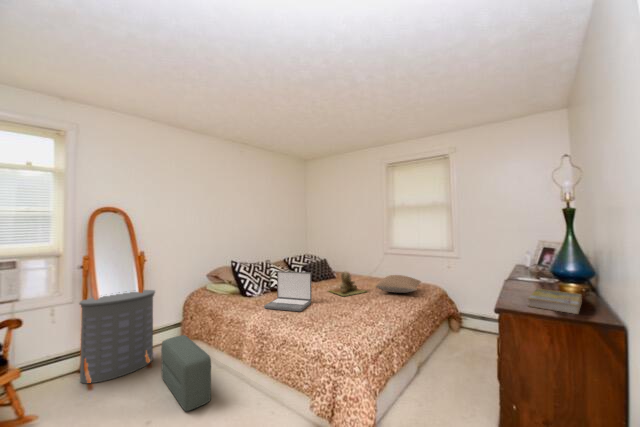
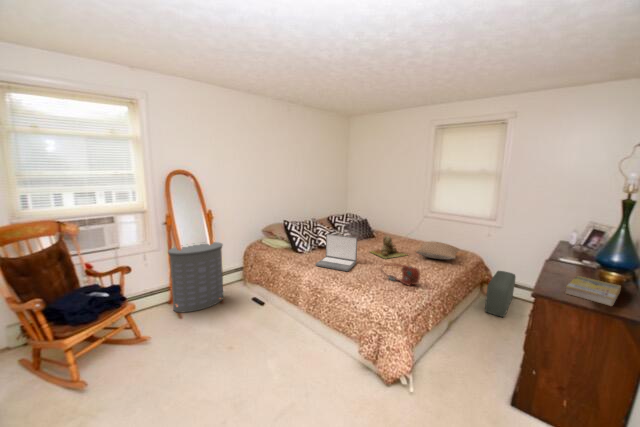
handbag: none [336,297,379,321] -> present [384,264,420,286]
pouf: present [161,335,211,411] -> present [485,271,516,317]

